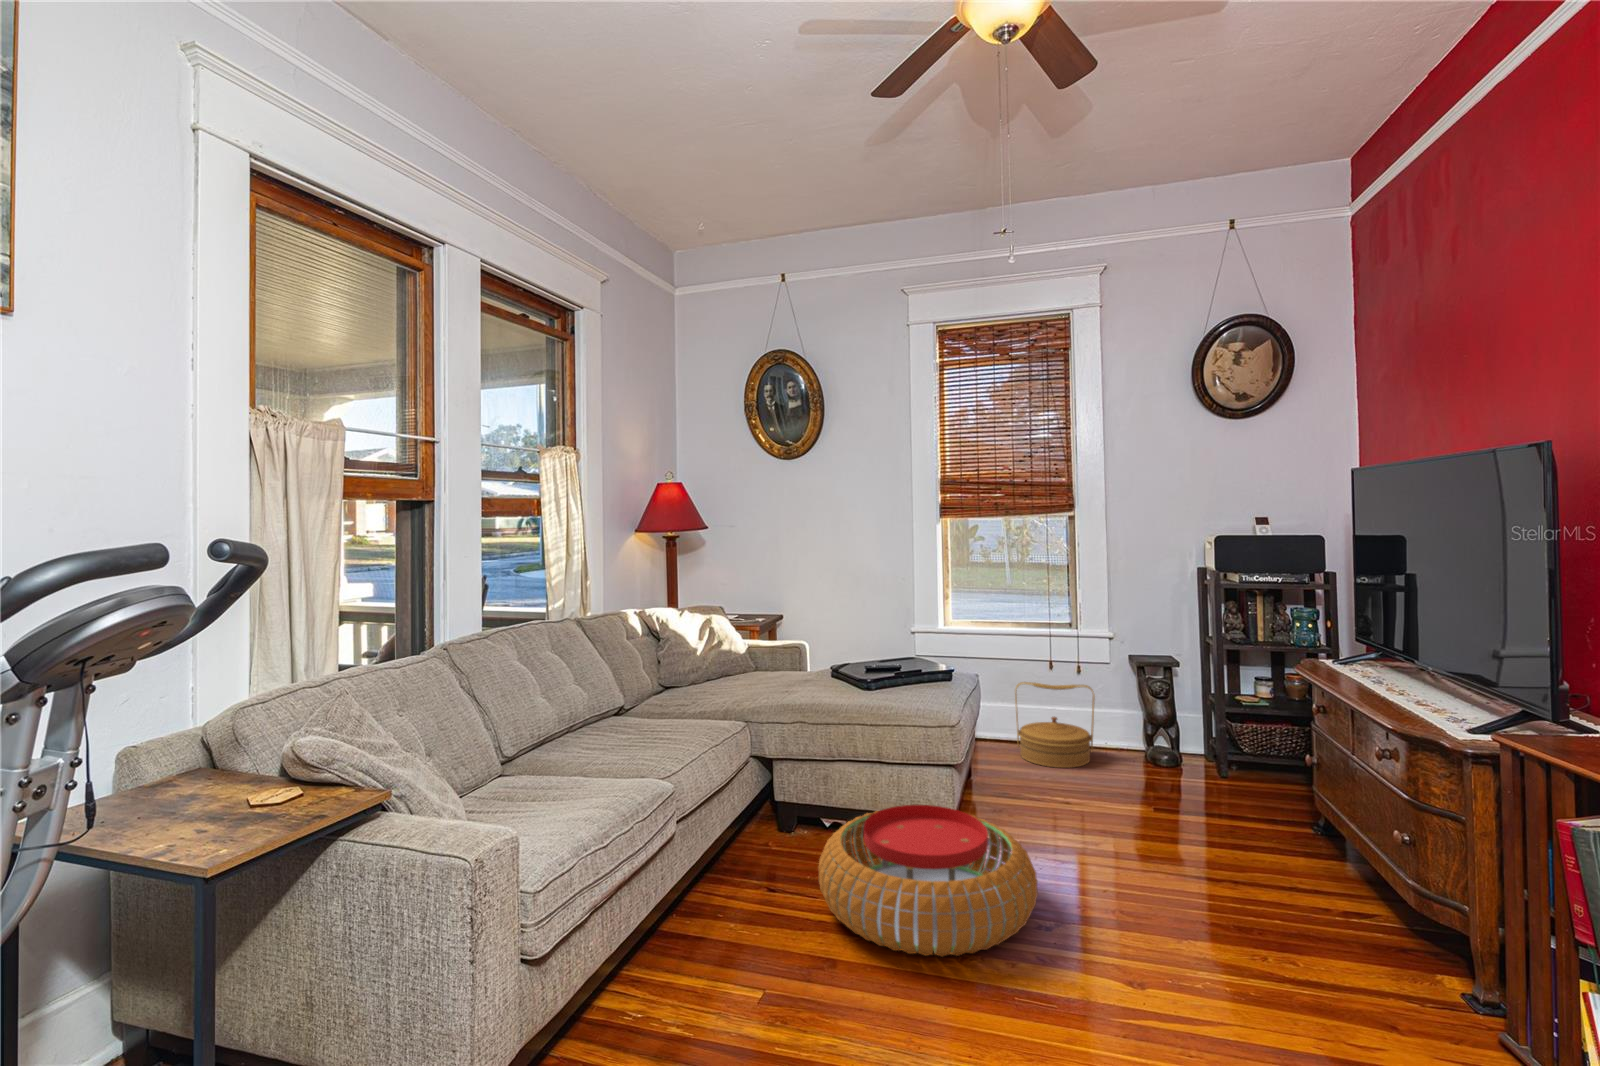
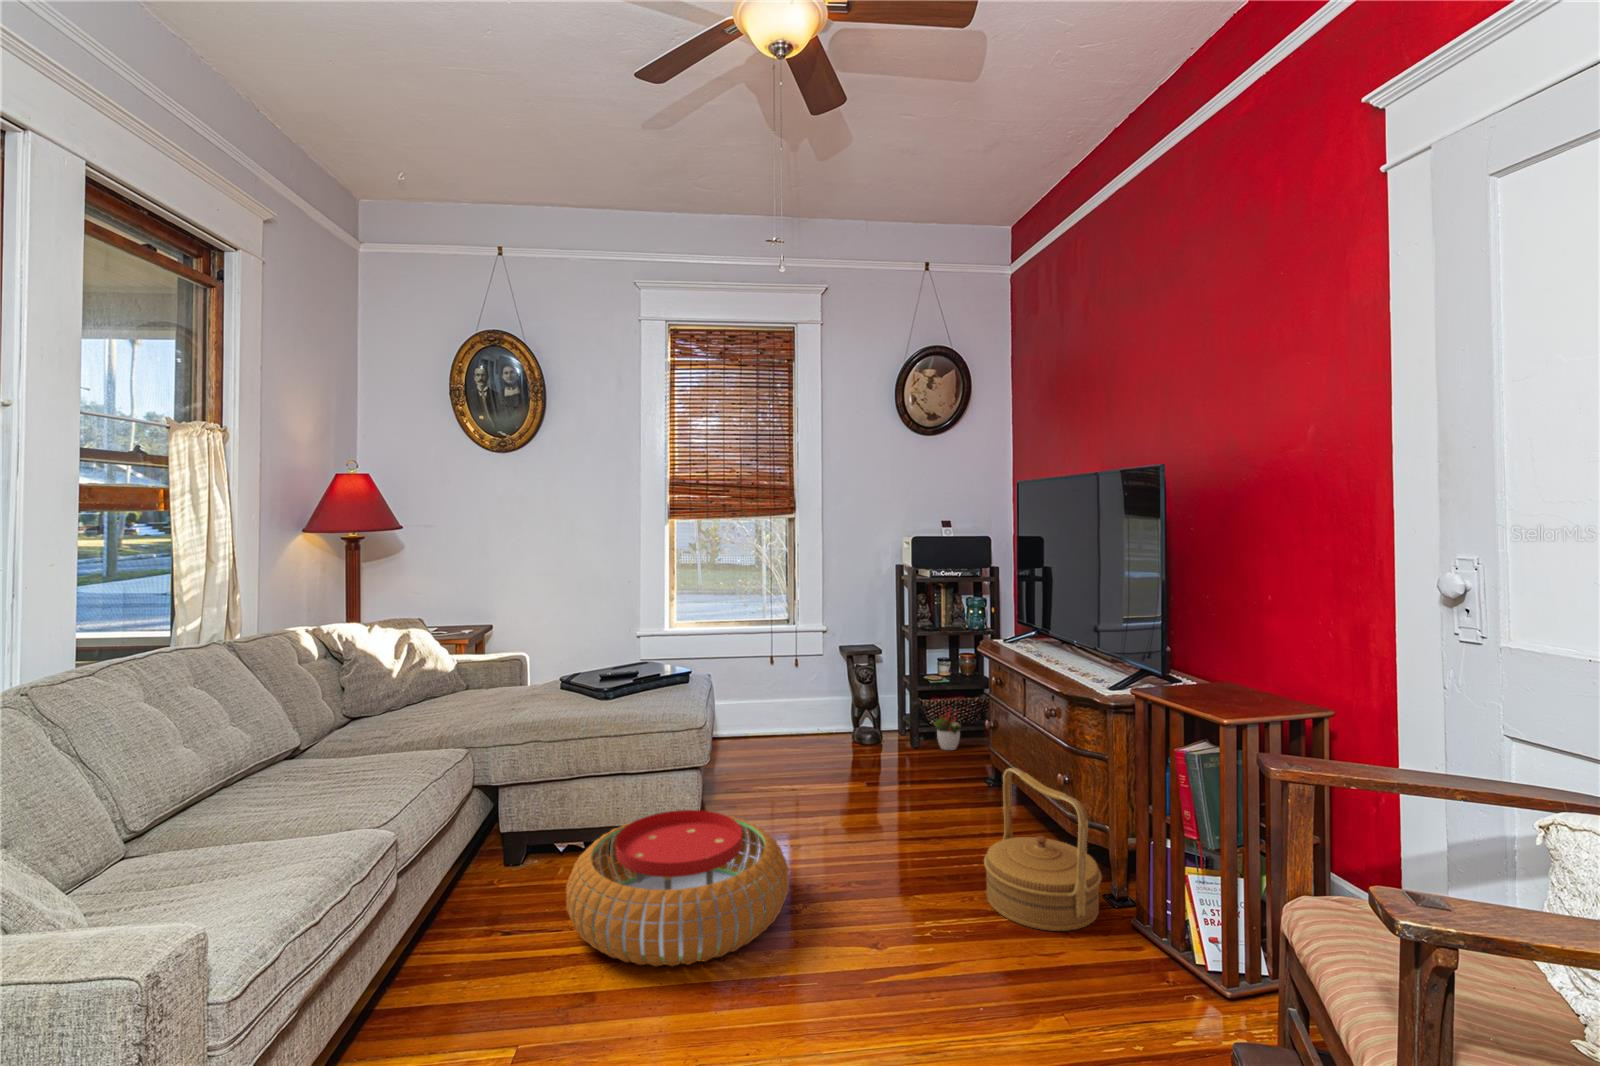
woven basket: present [1015,682,1095,768] -> present [984,768,1102,931]
decorative plant: none [1244,731,1281,785] -> present [934,706,961,750]

